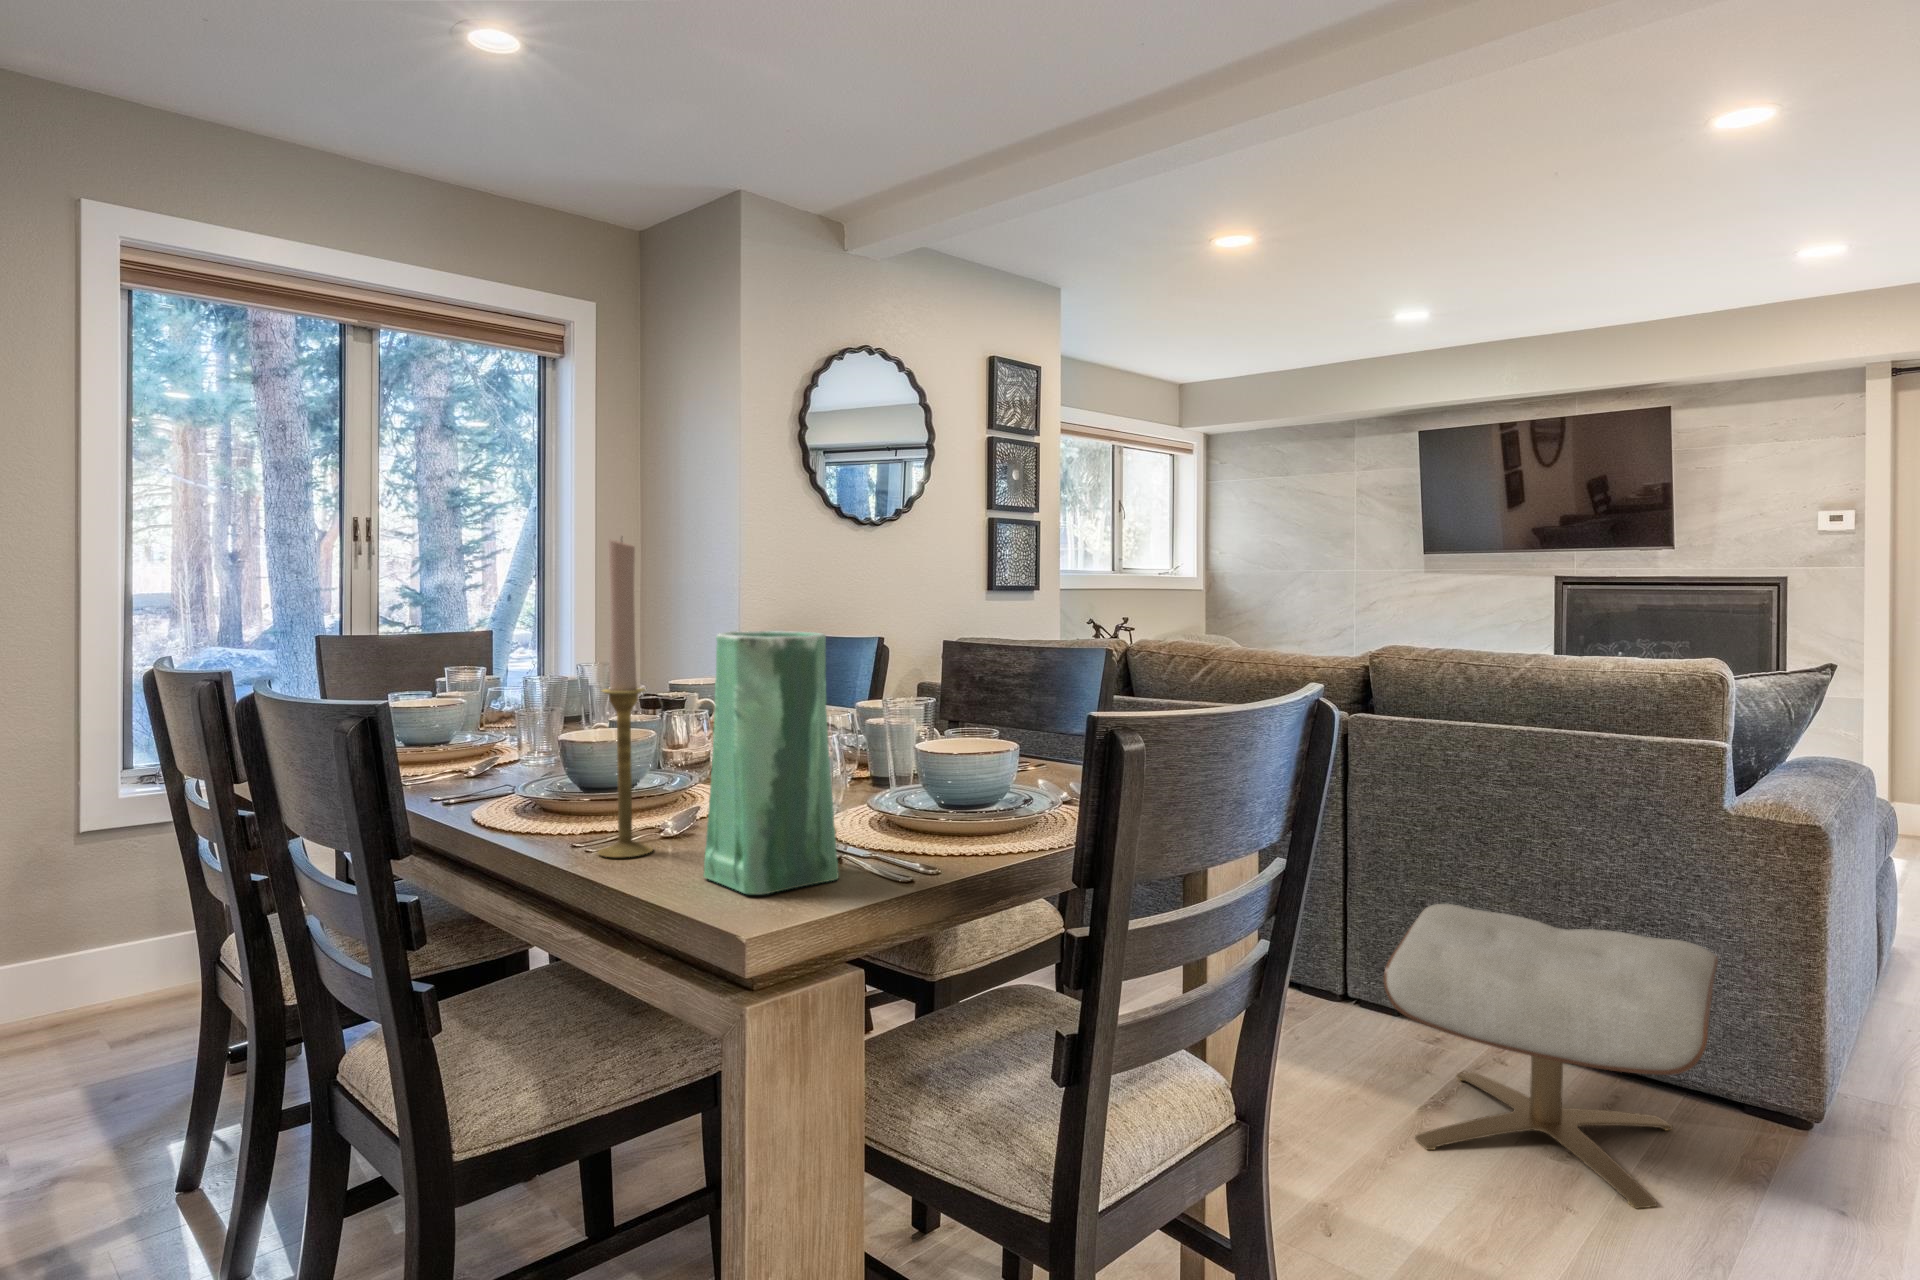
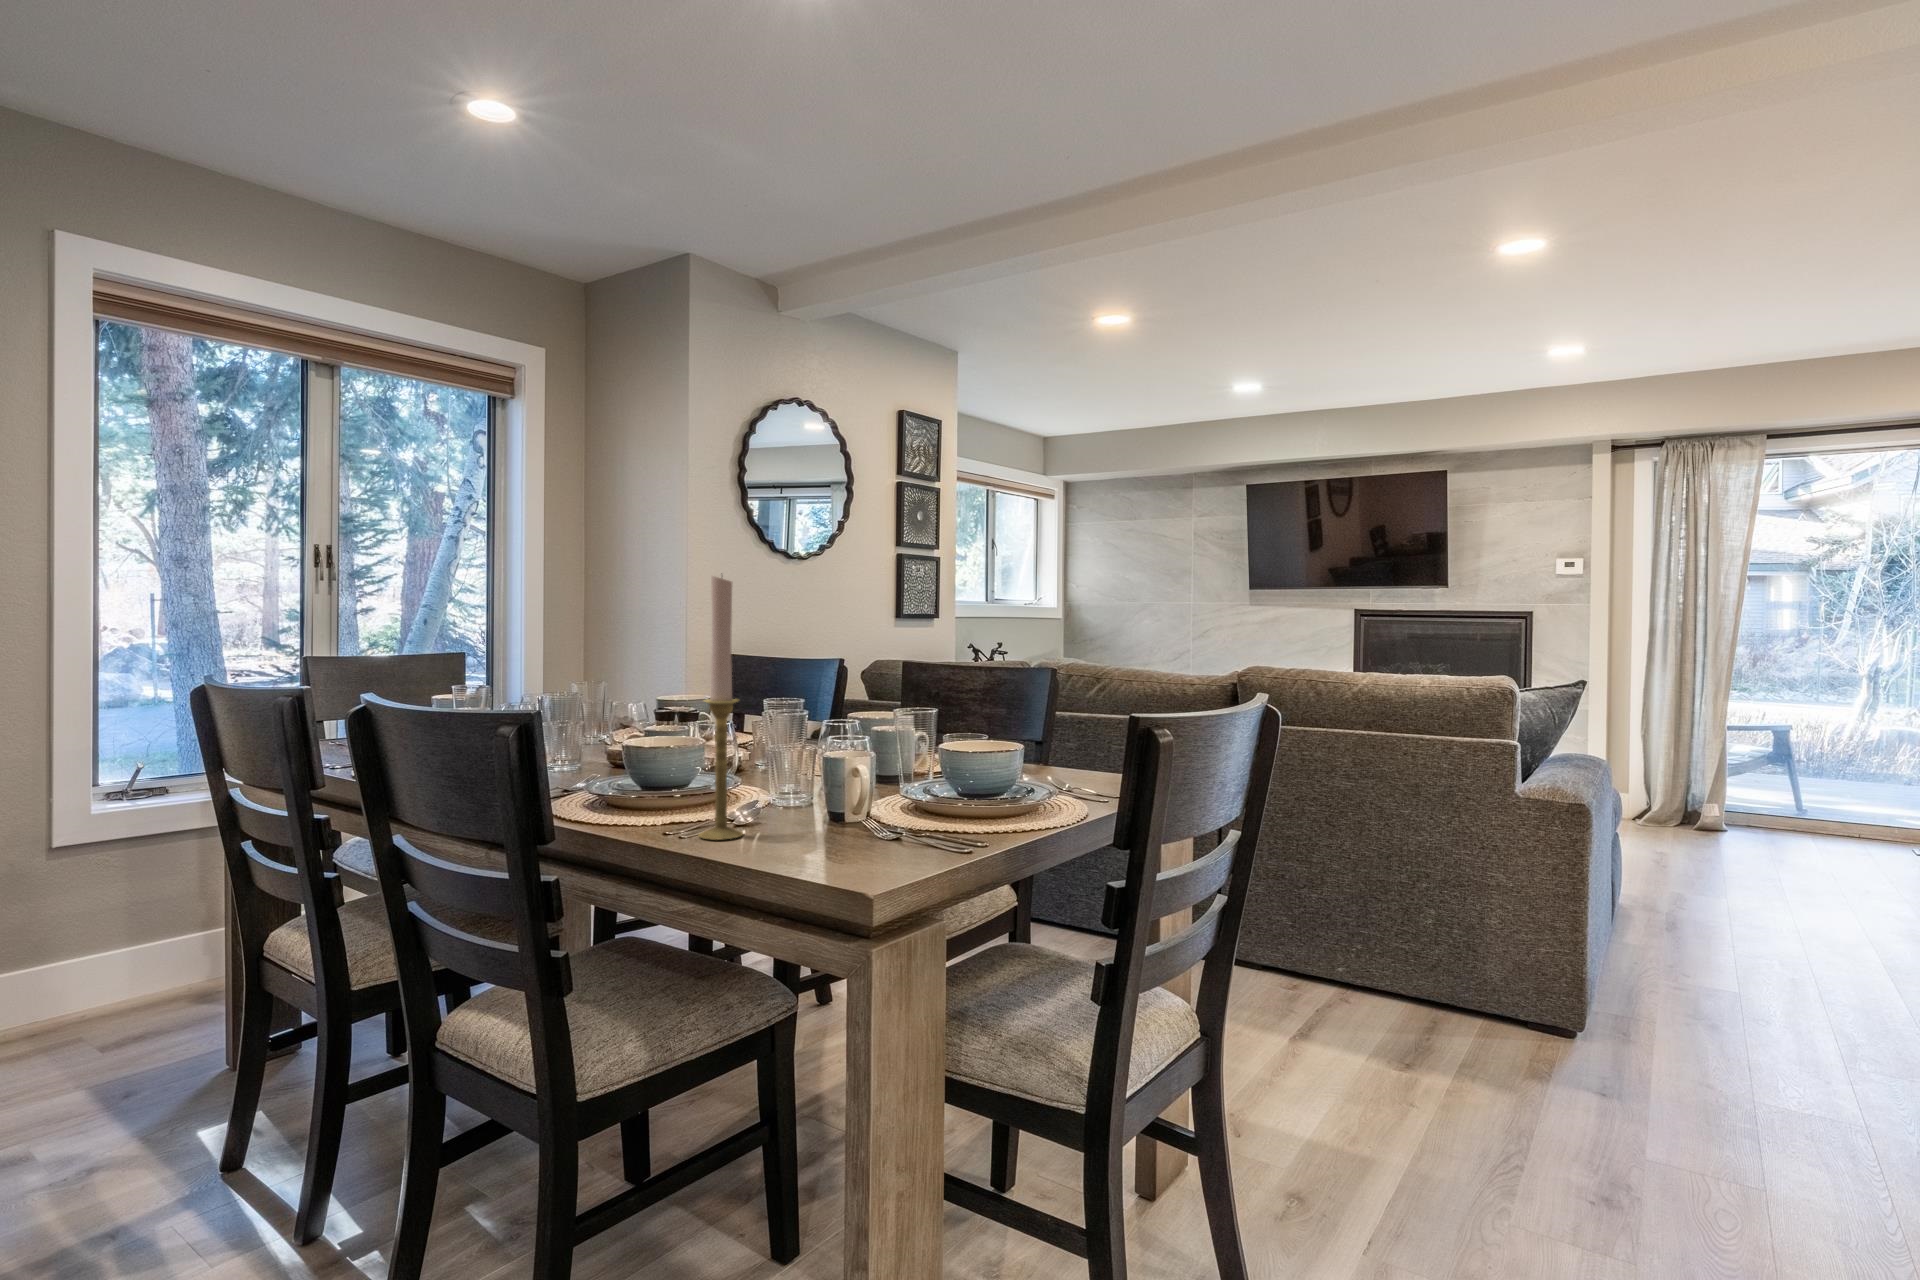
vase: present [703,631,839,894] -> none [804,652,914,864]
ottoman: present [1384,904,1718,1209] -> none [1266,873,1515,1105]

